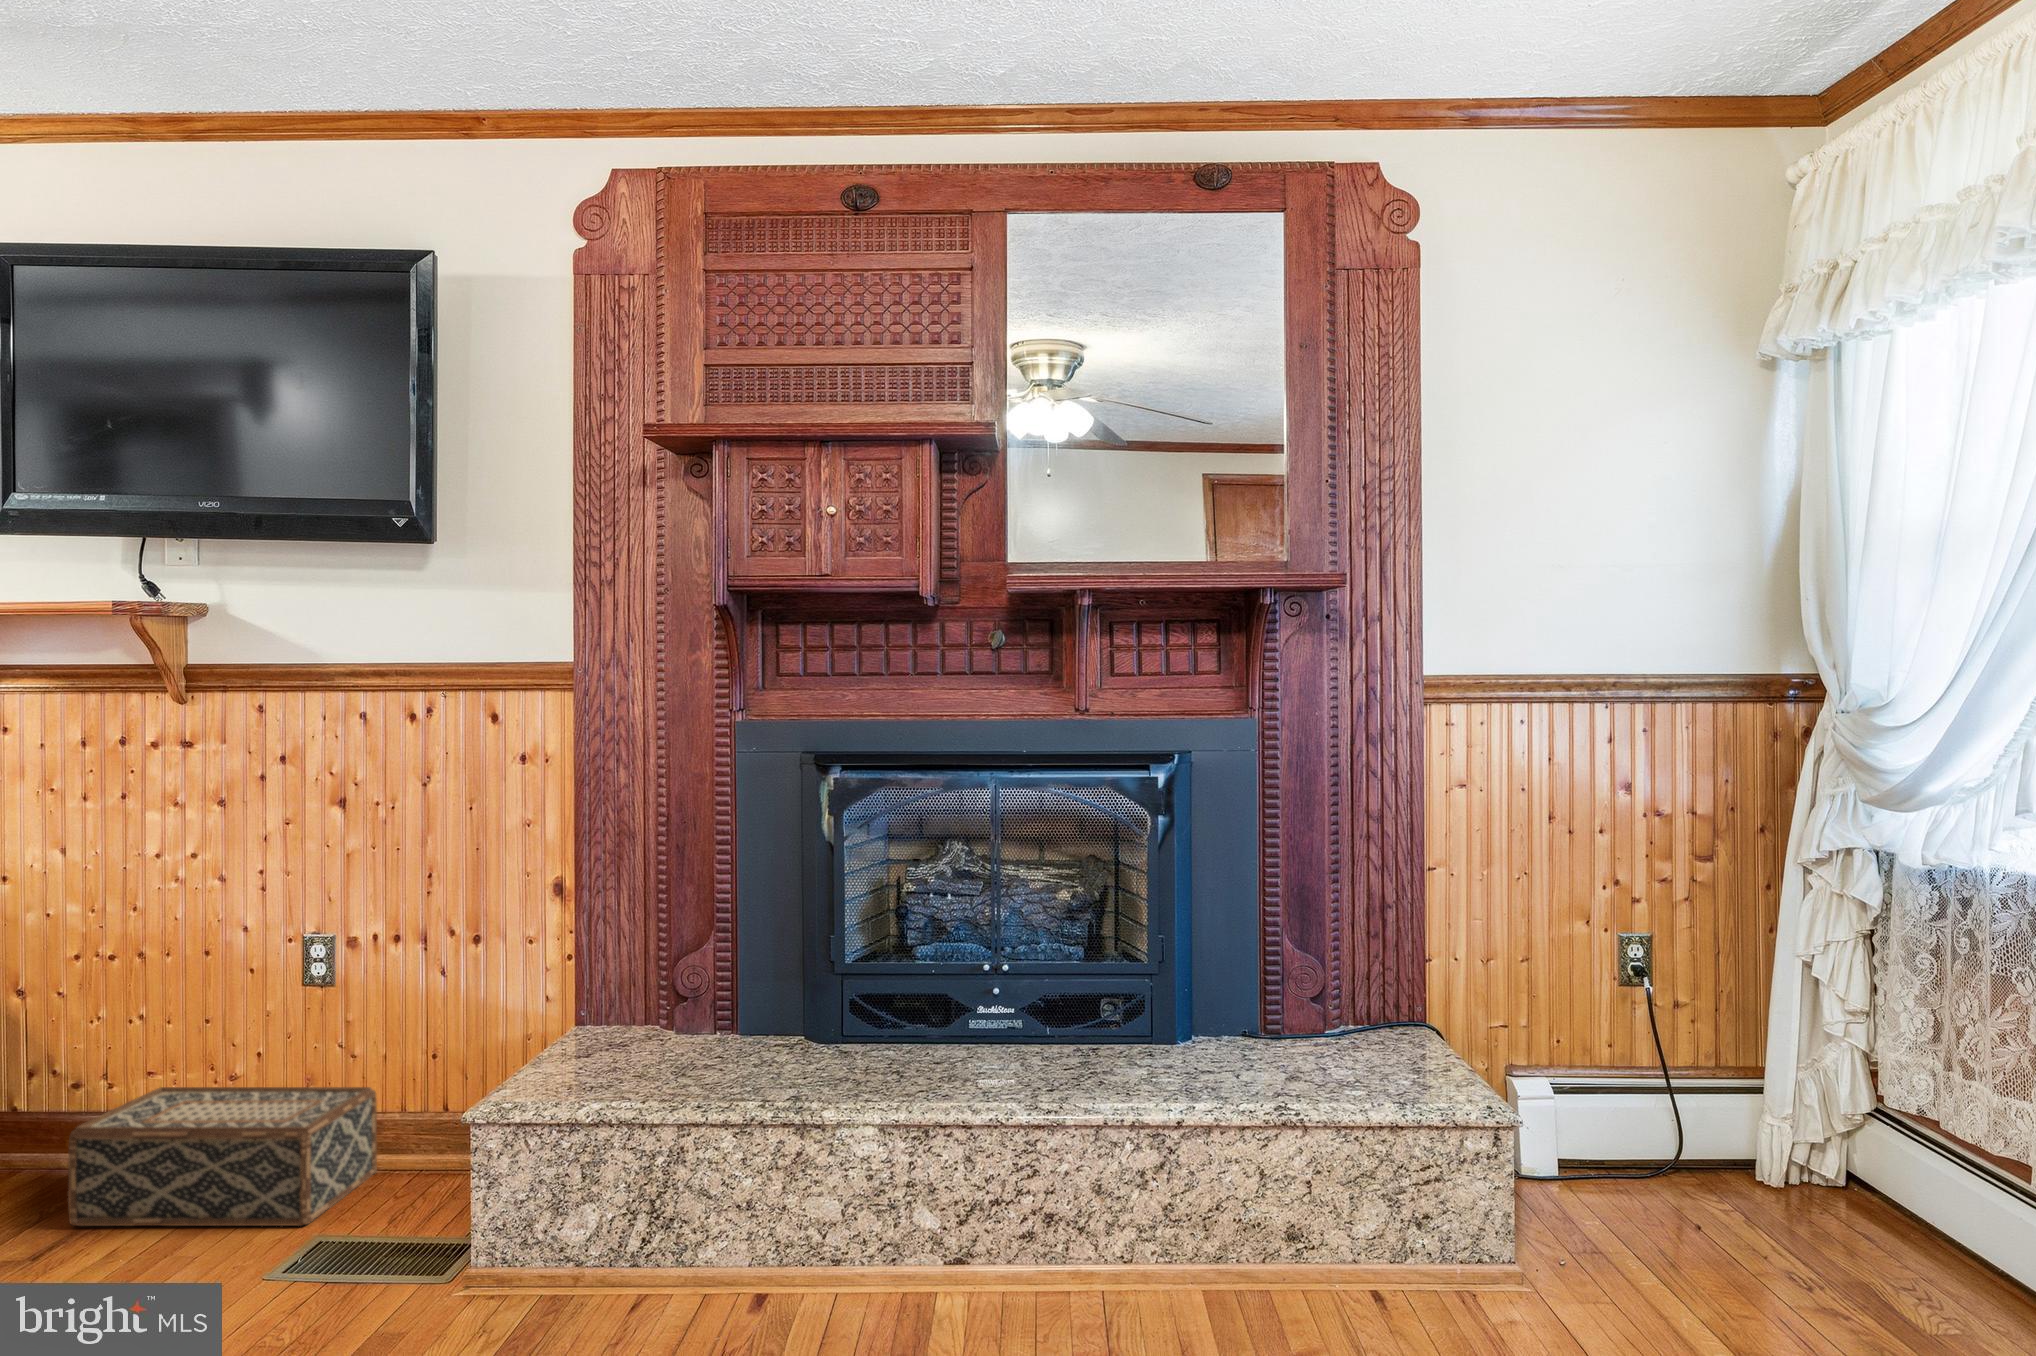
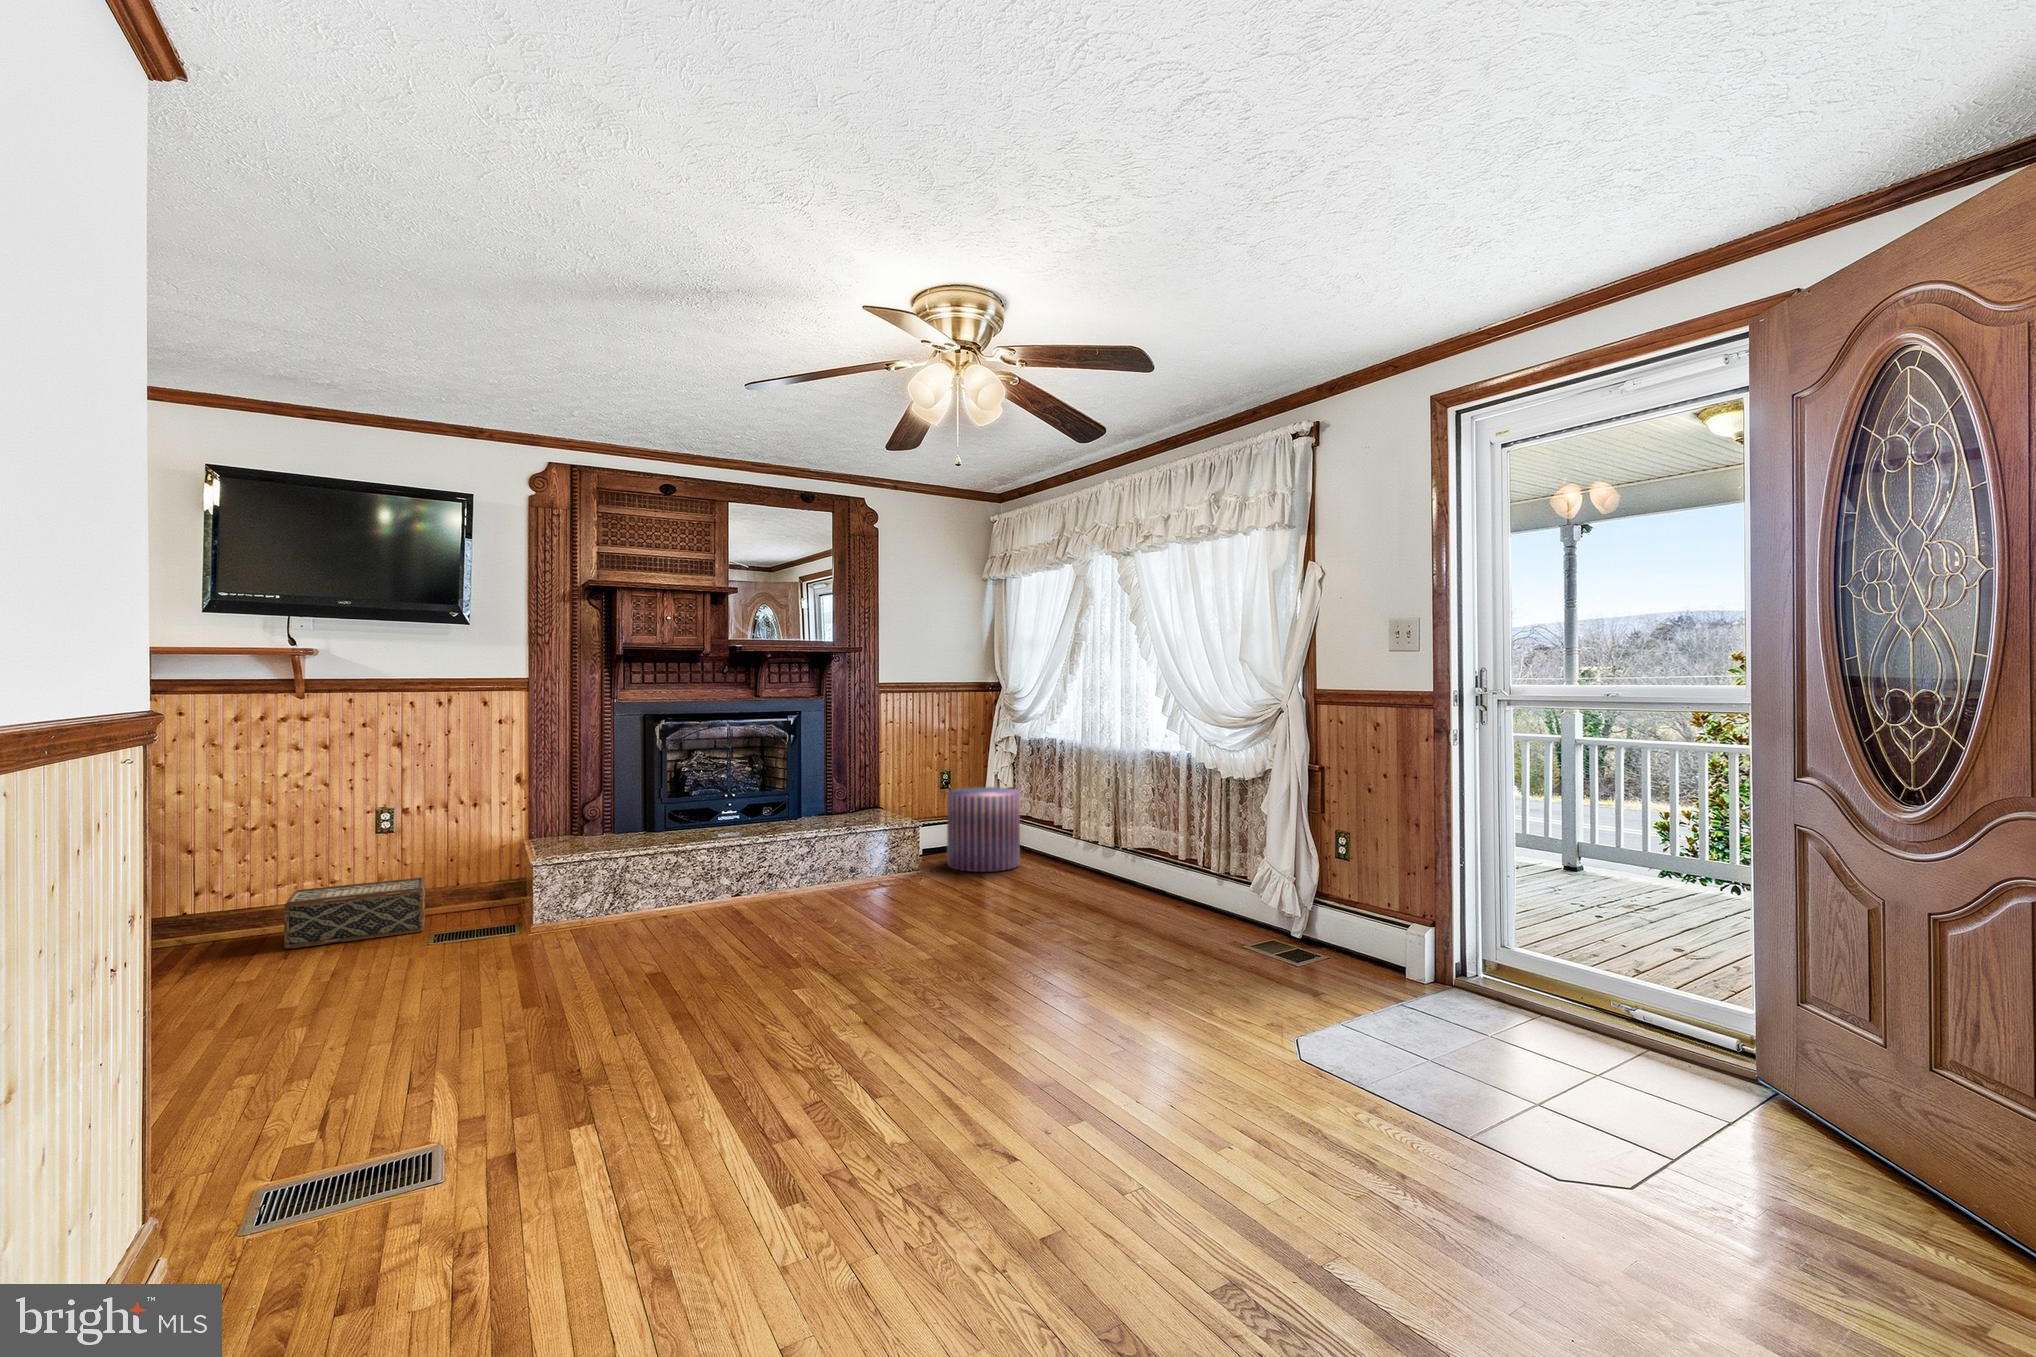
pouf: none [1629,996,1901,1320] -> present [947,787,1020,872]

